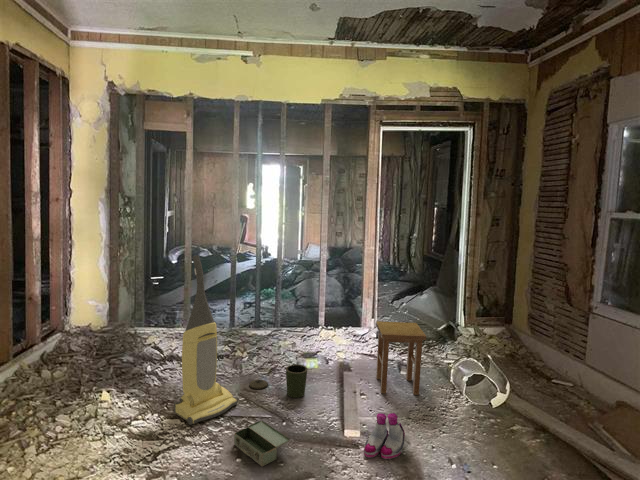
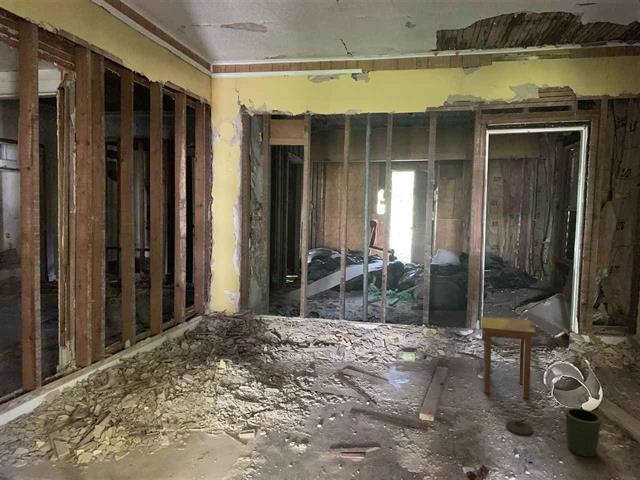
vacuum cleaner: present [174,255,238,425] -> none [276,243,334,396]
trash can: present [249,365,308,398] -> present [506,408,601,457]
boots: present [364,413,405,459] -> none [447,404,495,453]
toolbox: present [234,421,290,467] -> none [321,399,370,438]

